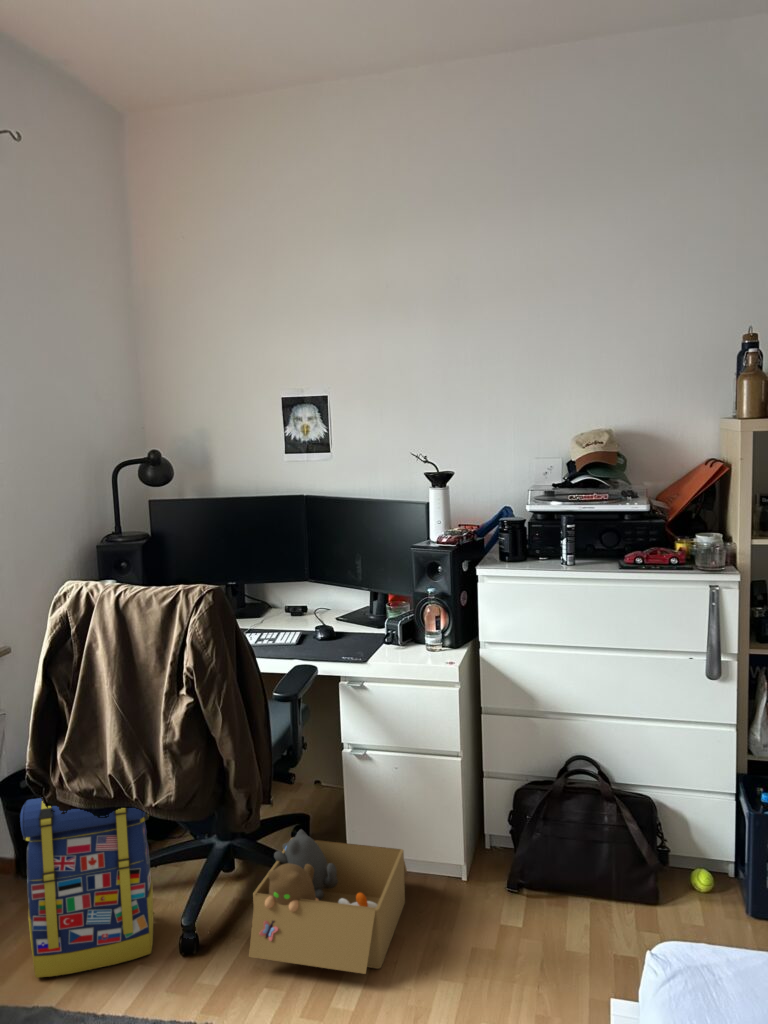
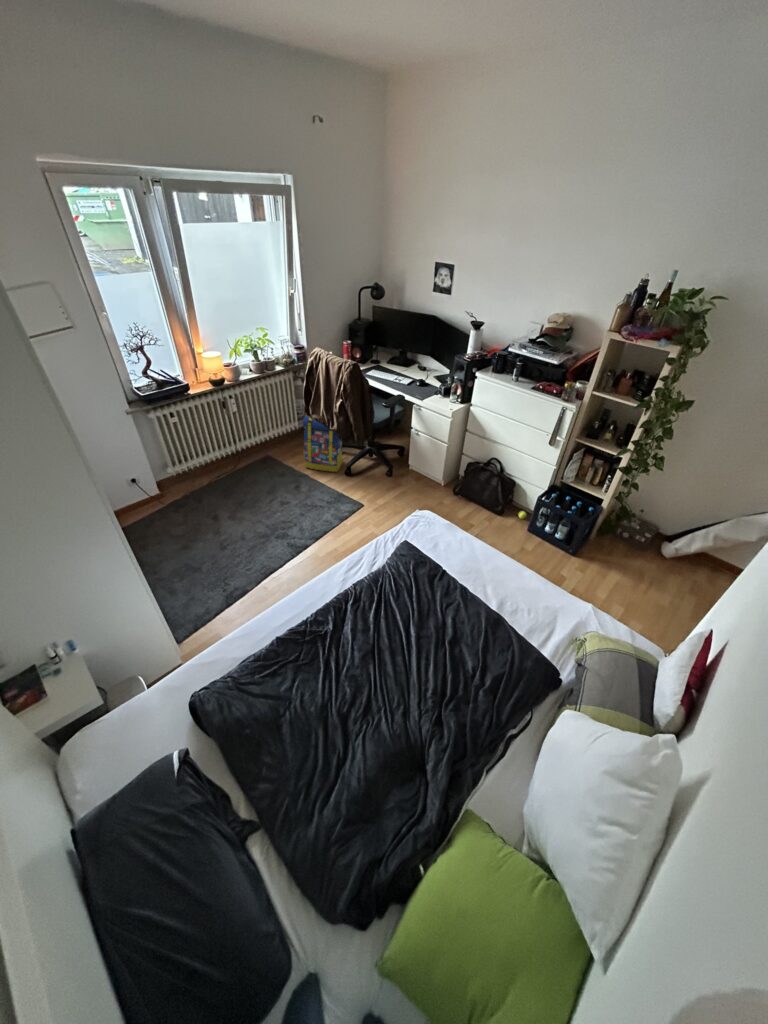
cardboard box: present [249,829,407,974] -> none [361,451,424,499]

